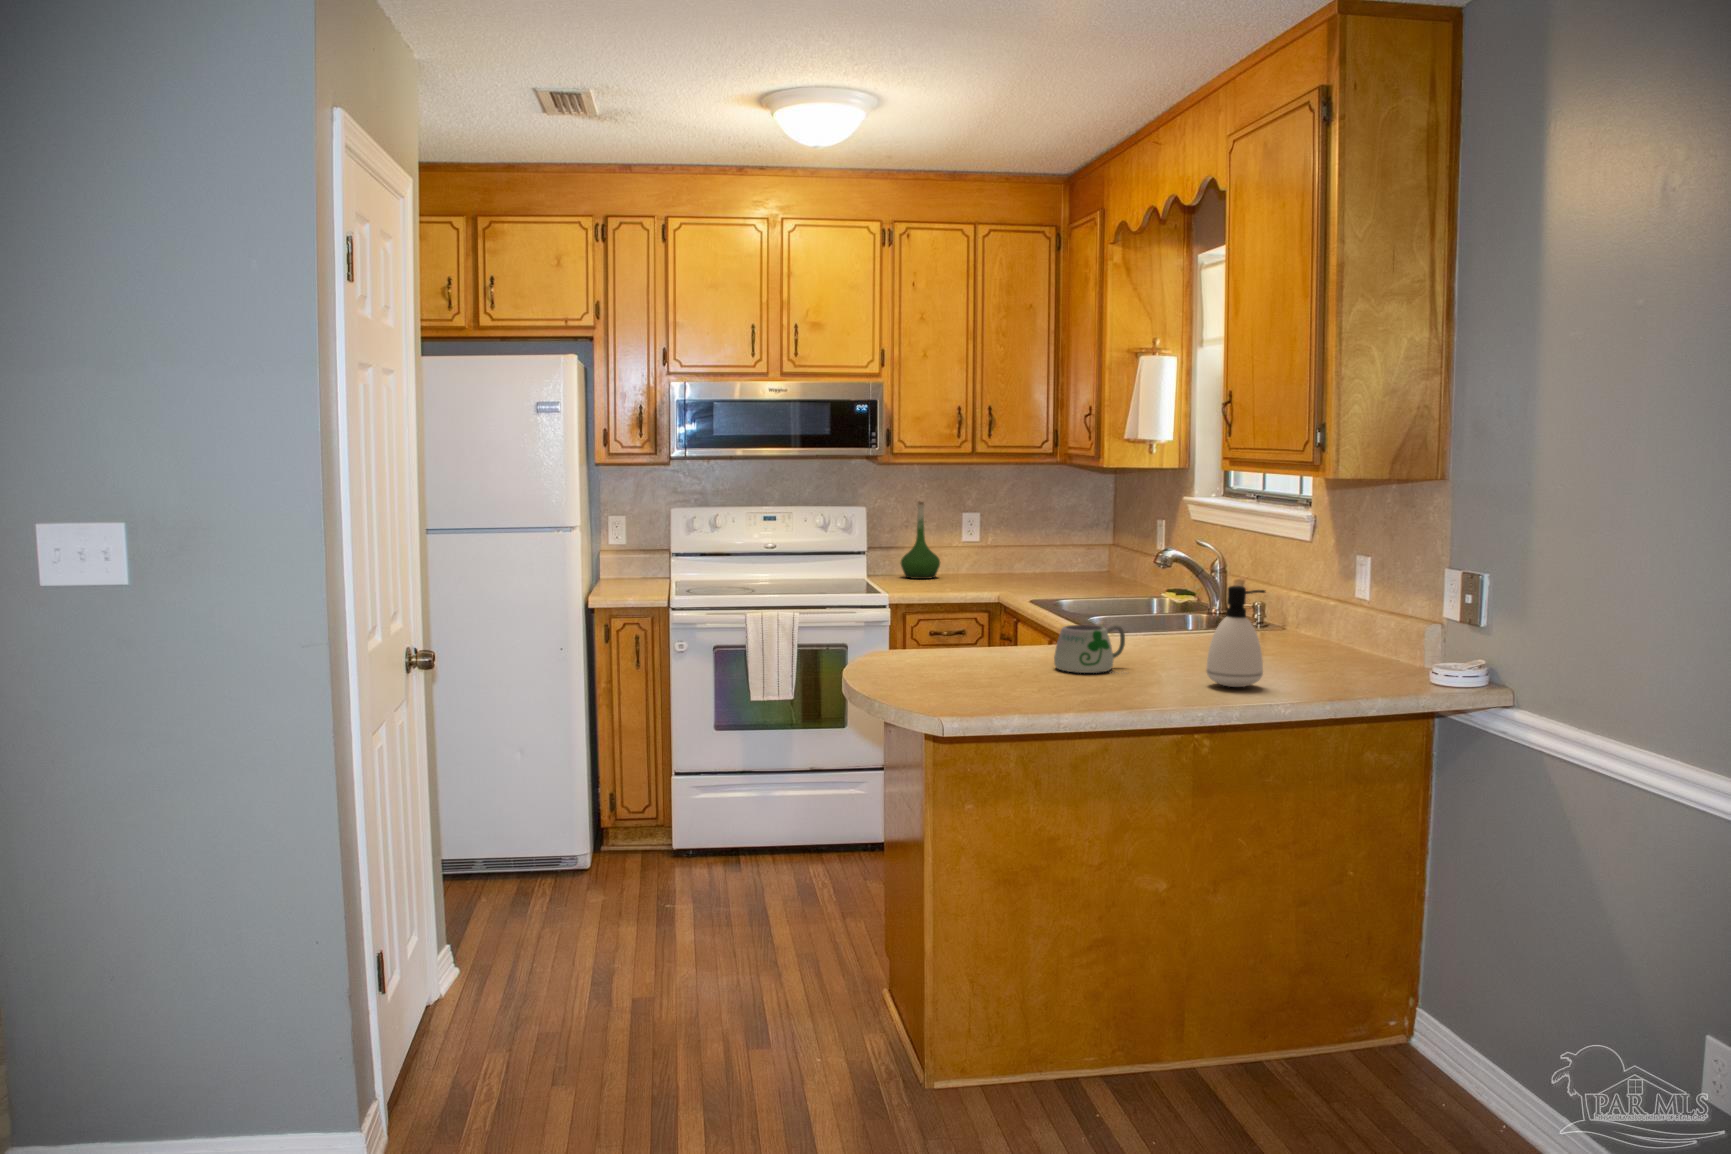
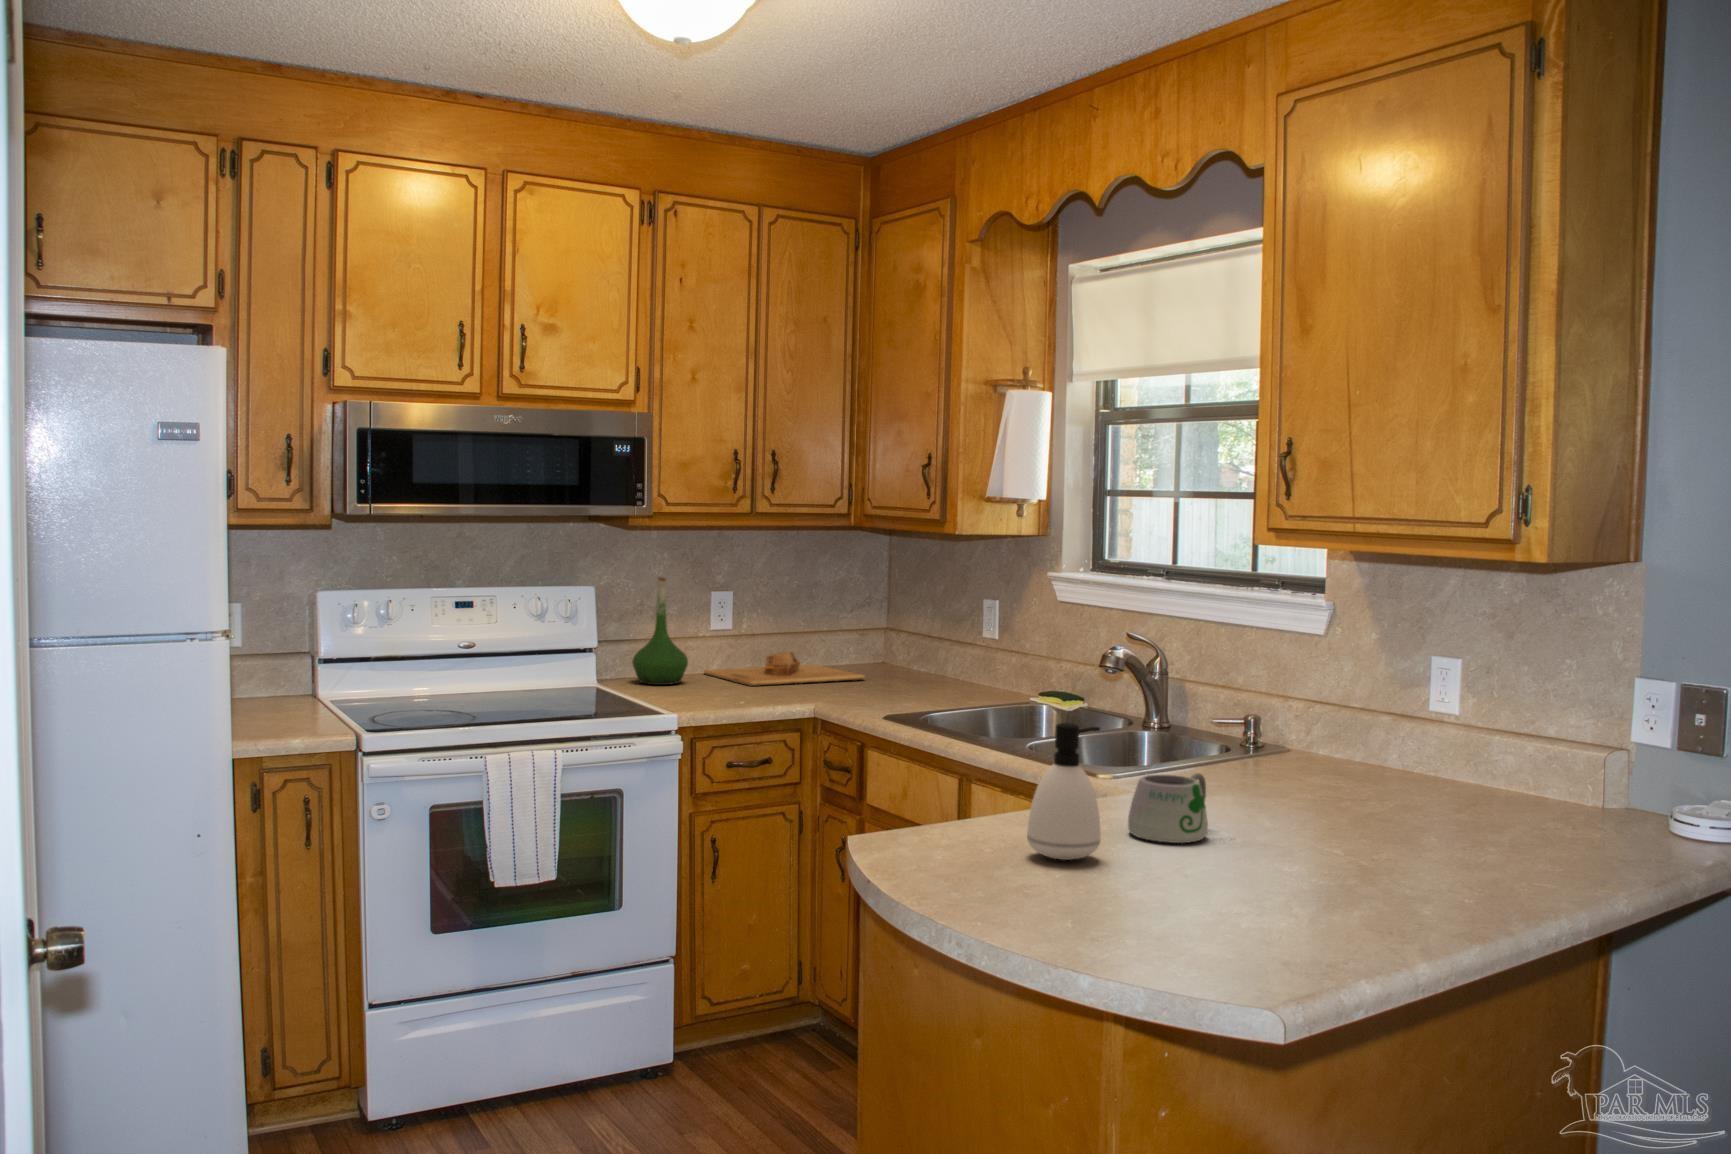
cutting board: none [964,558,1078,581] -> present [704,651,865,686]
soap dispenser: present [1206,586,1265,687] -> present [1027,723,1101,860]

